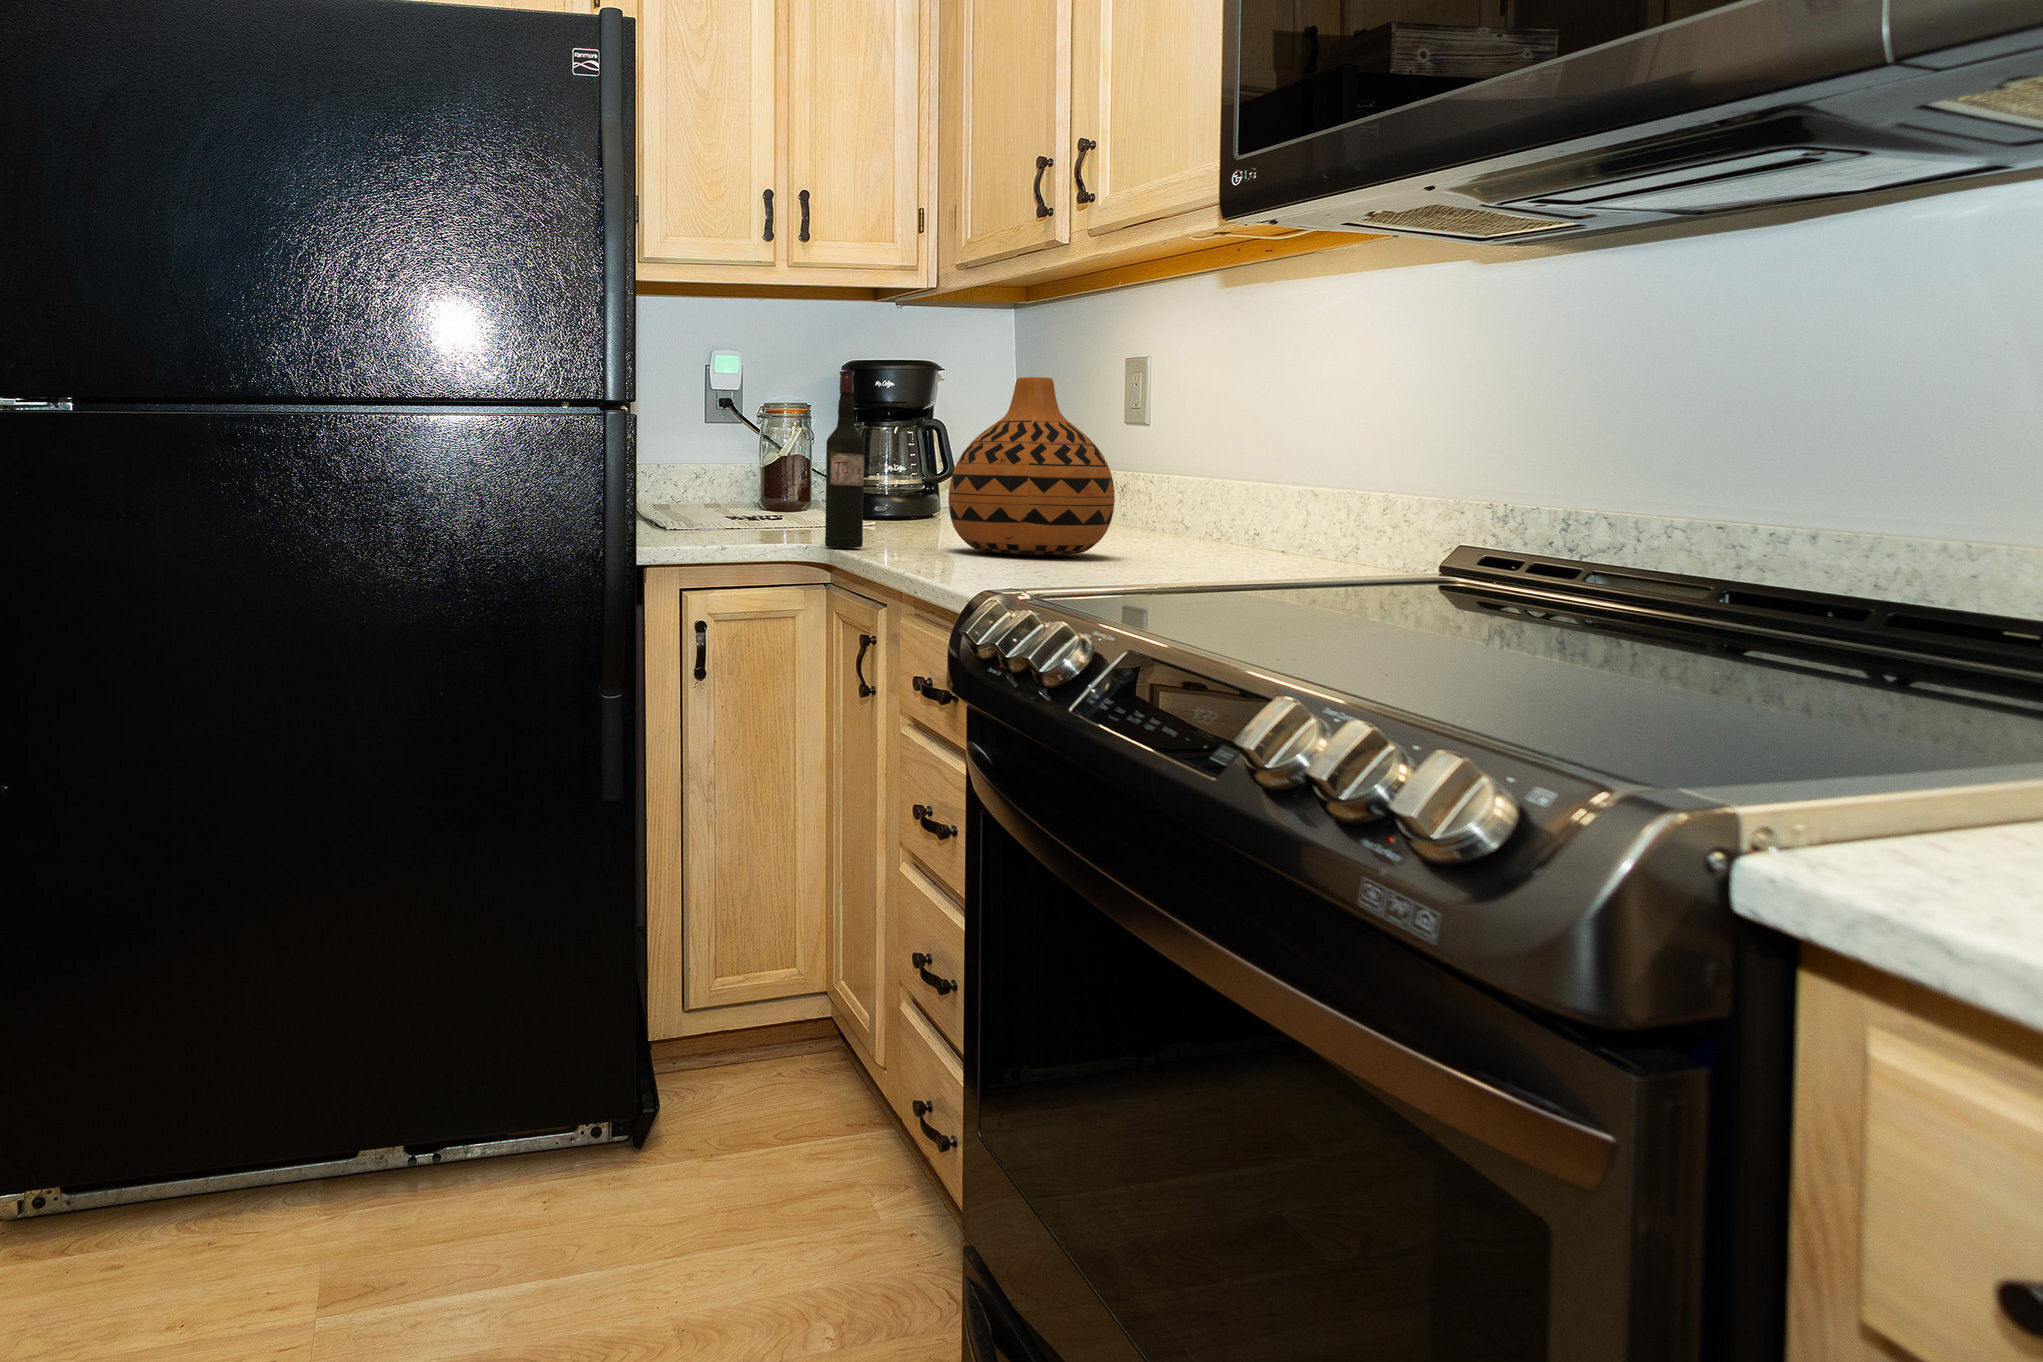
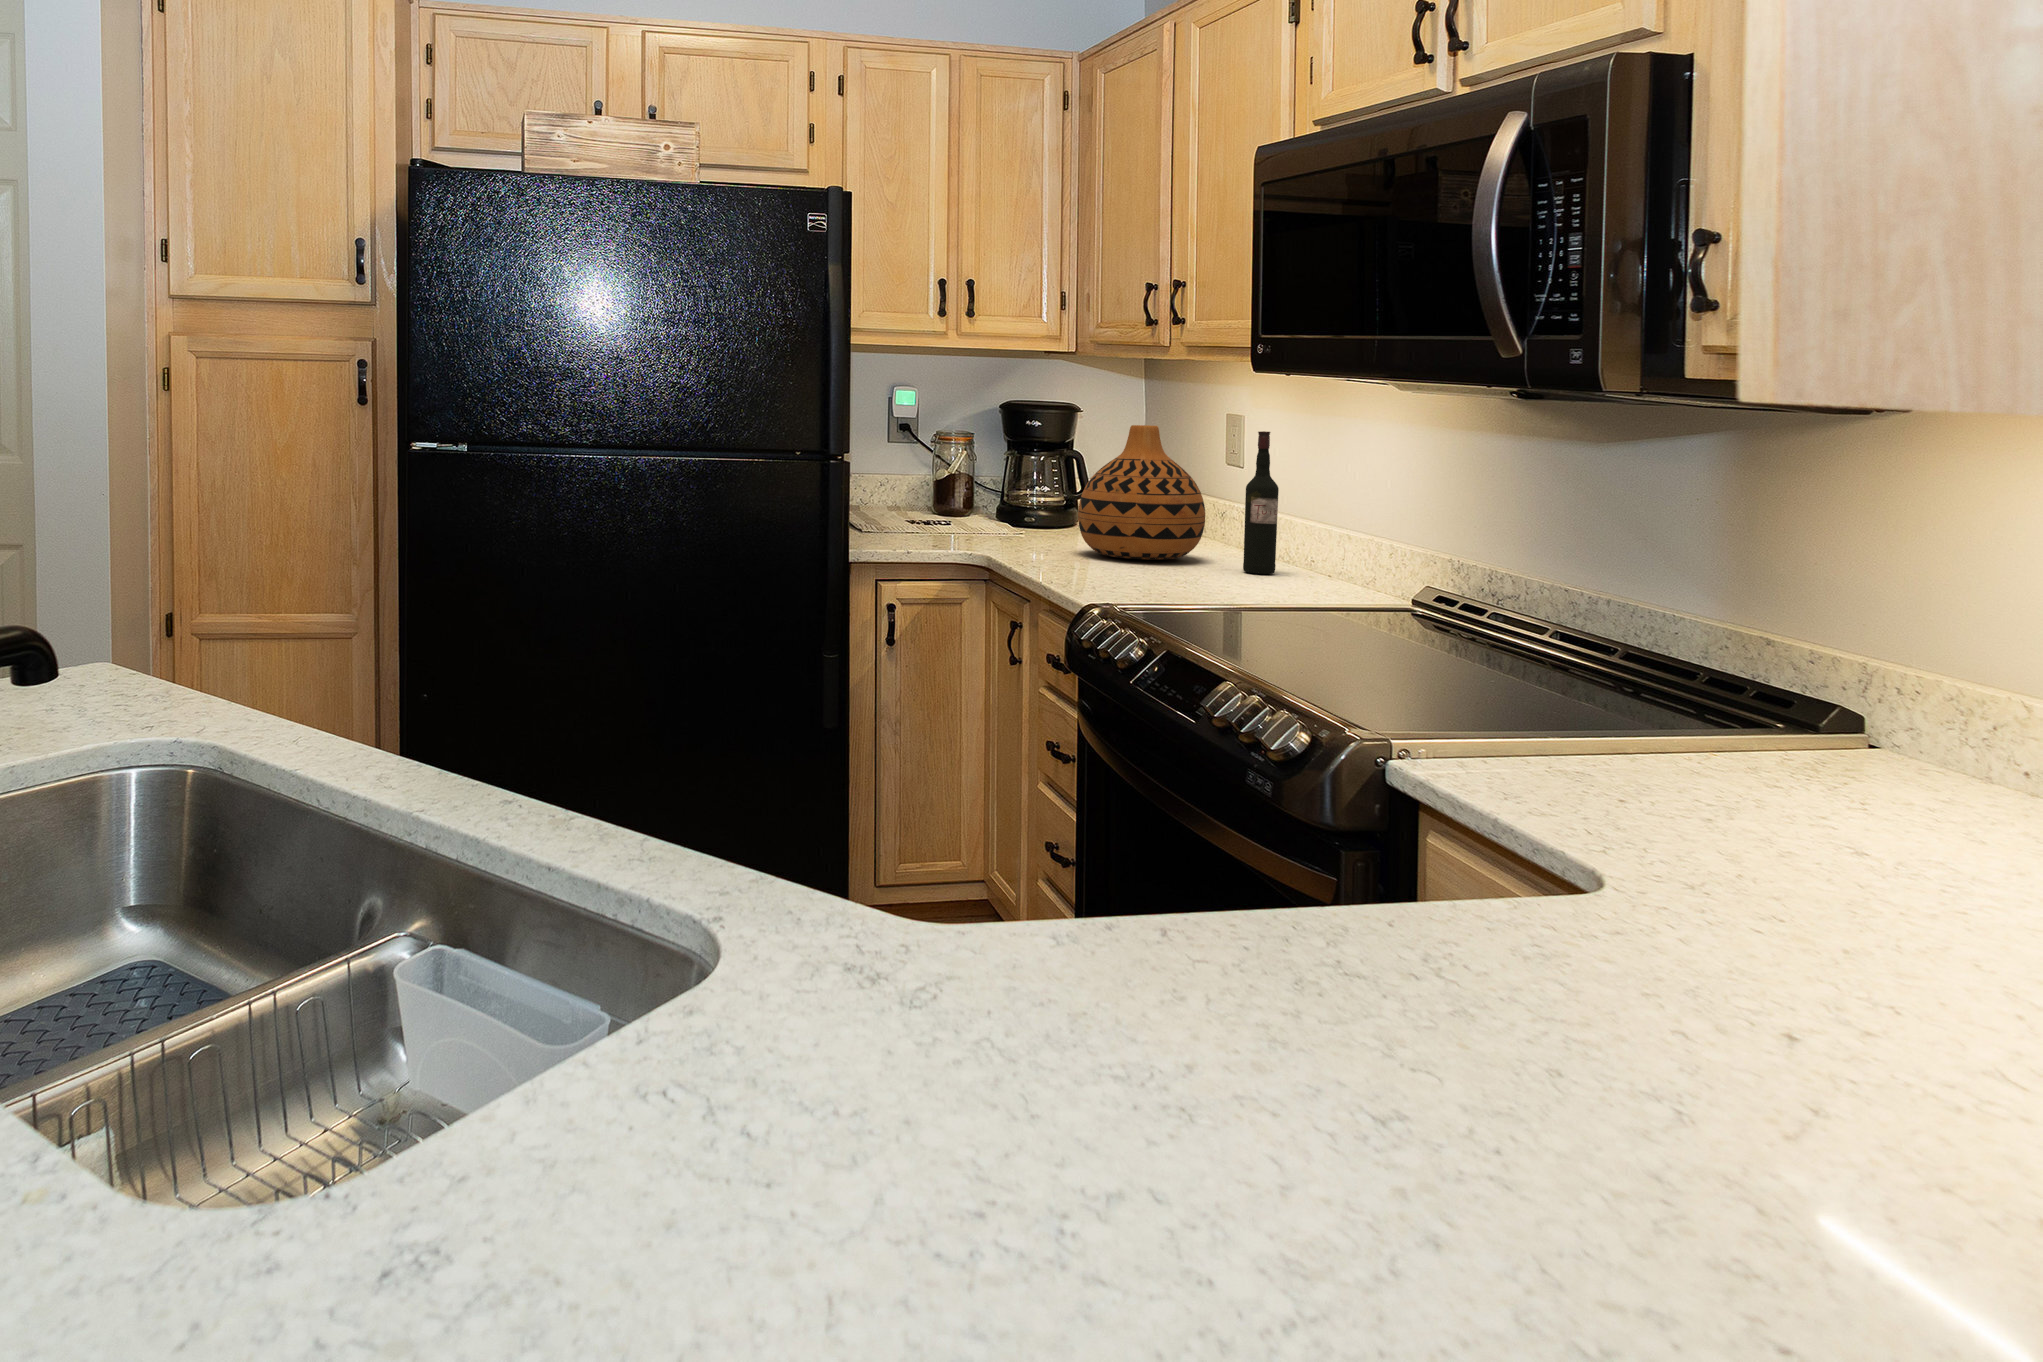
wine bottle: present [825,371,865,548] -> present [1243,431,1279,574]

